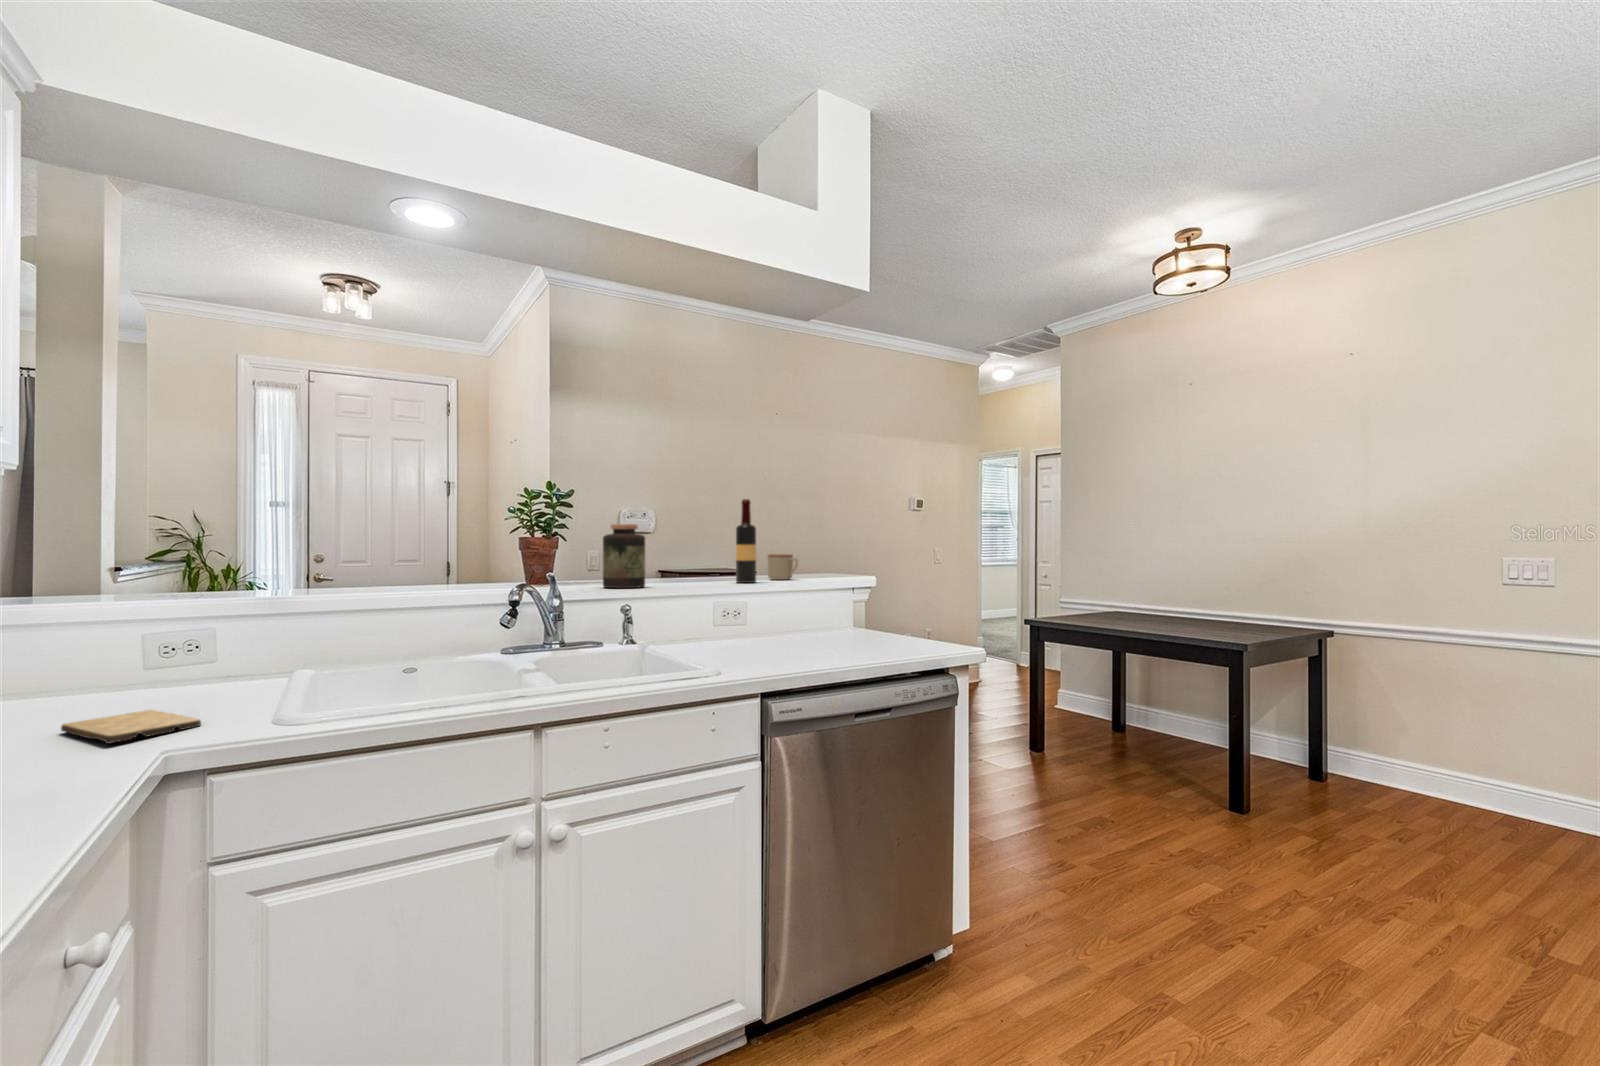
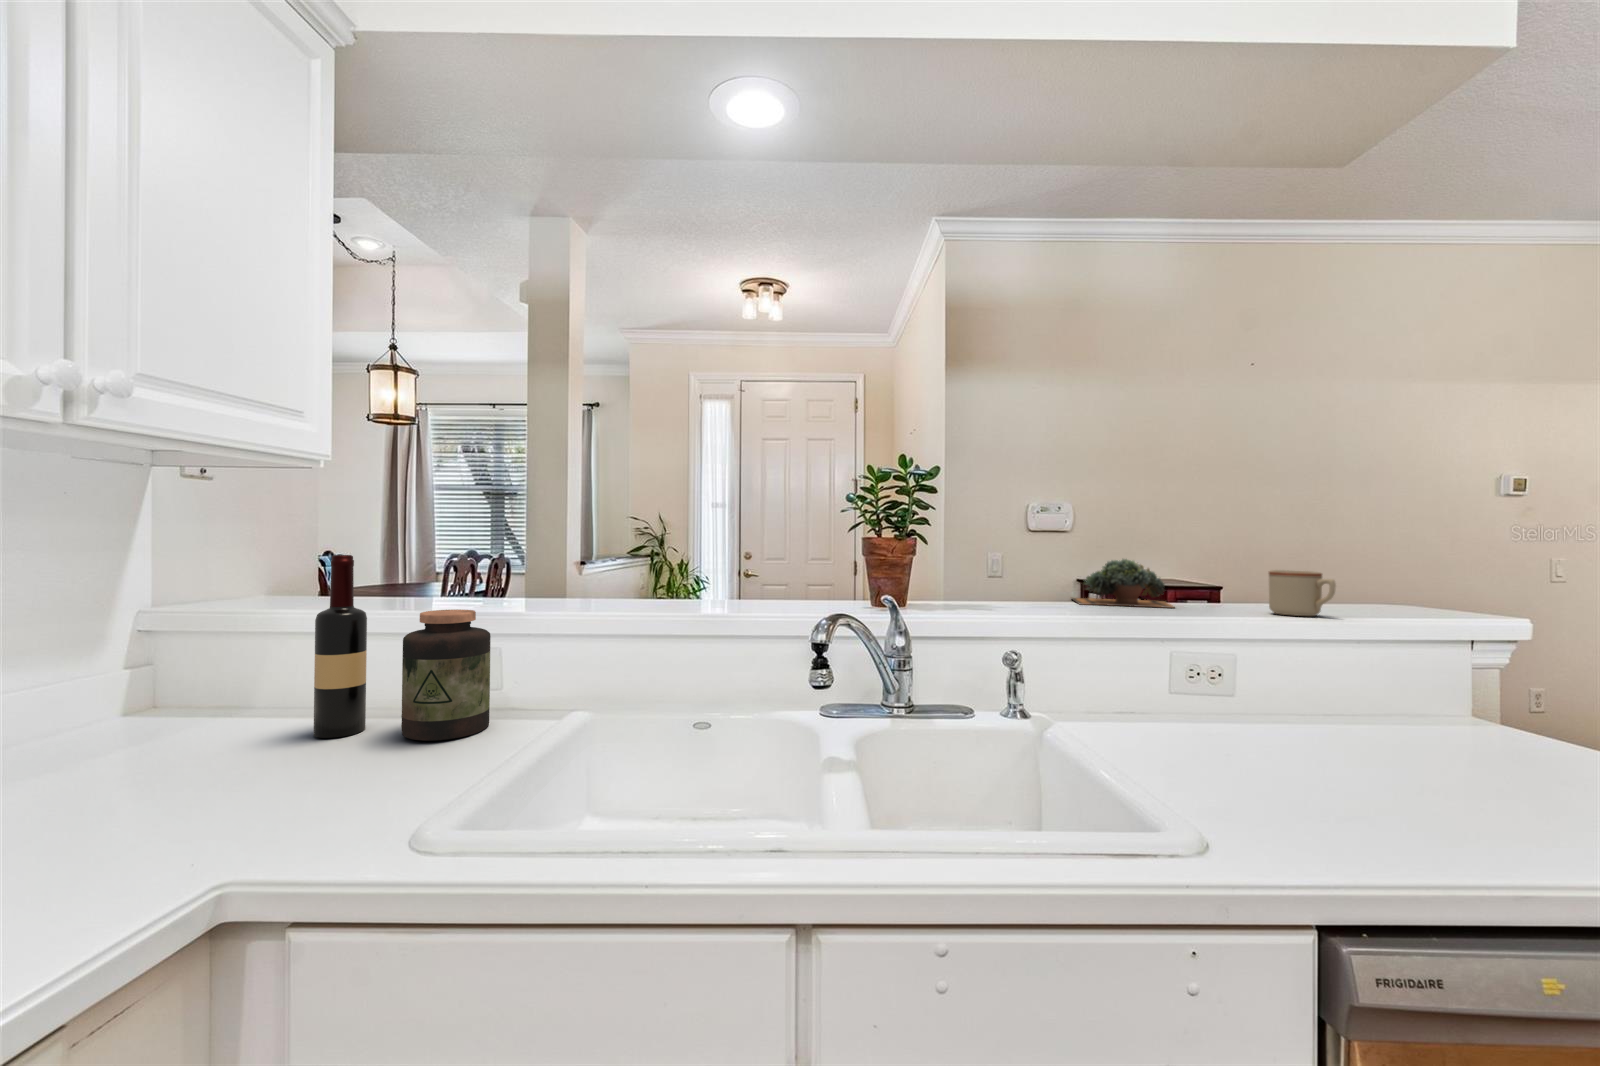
wine bottle: present [736,499,756,583] -> present [313,555,367,738]
jar: present [603,524,645,588] -> present [402,609,491,741]
succulent plant: none [656,549,719,581] -> present [1072,559,1174,608]
cutting board: present [61,710,201,744] -> none [213,760,361,833]

